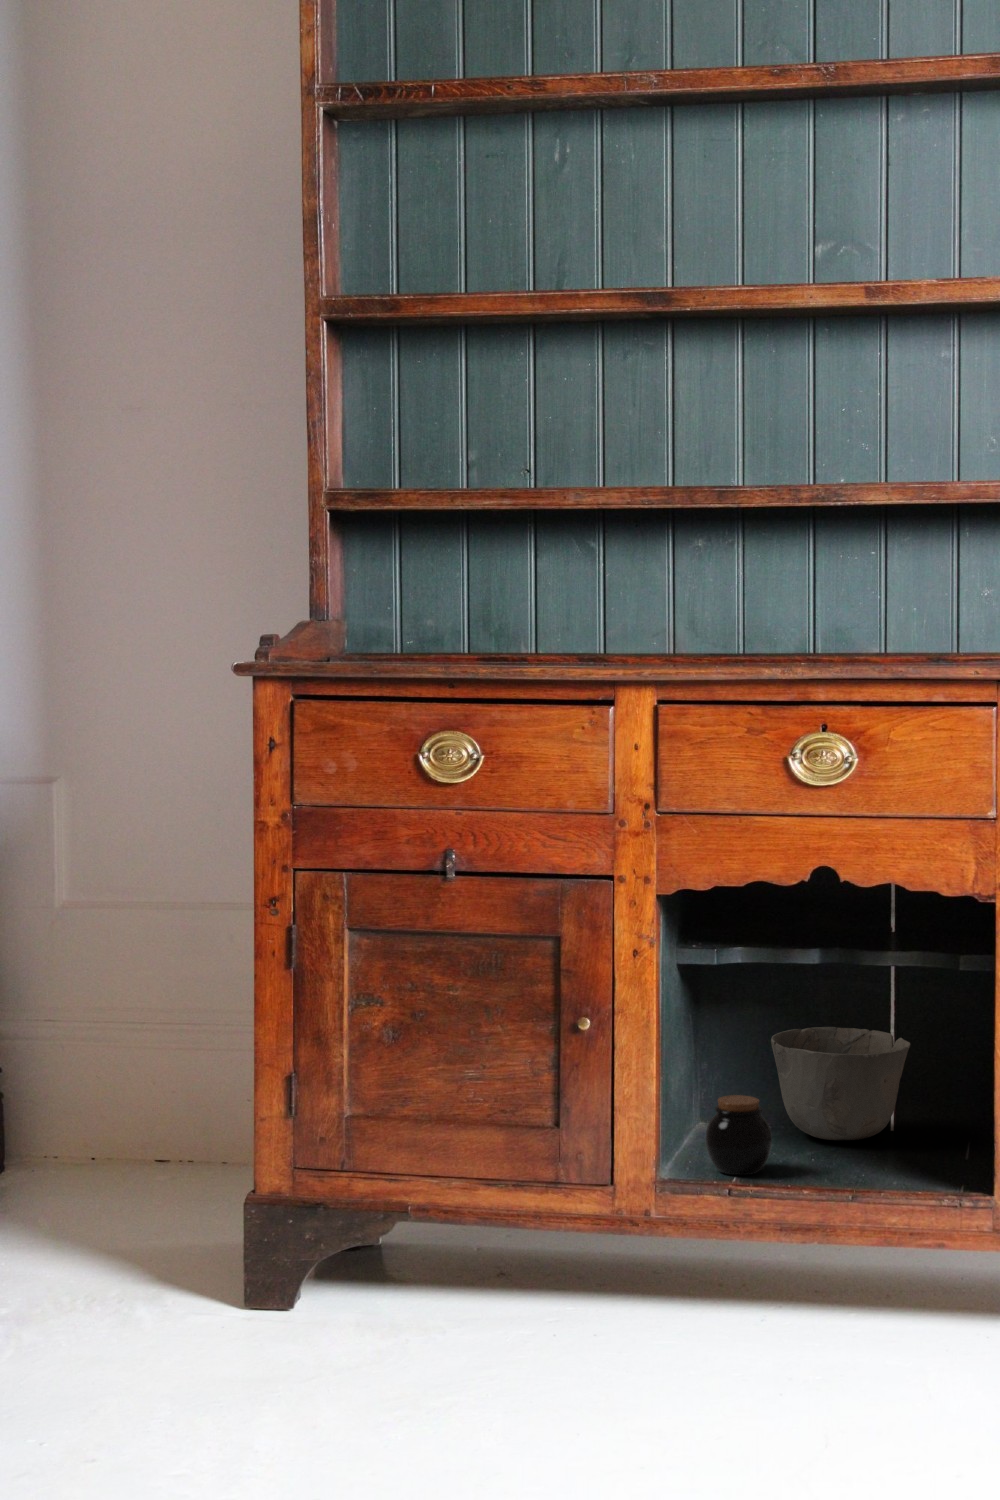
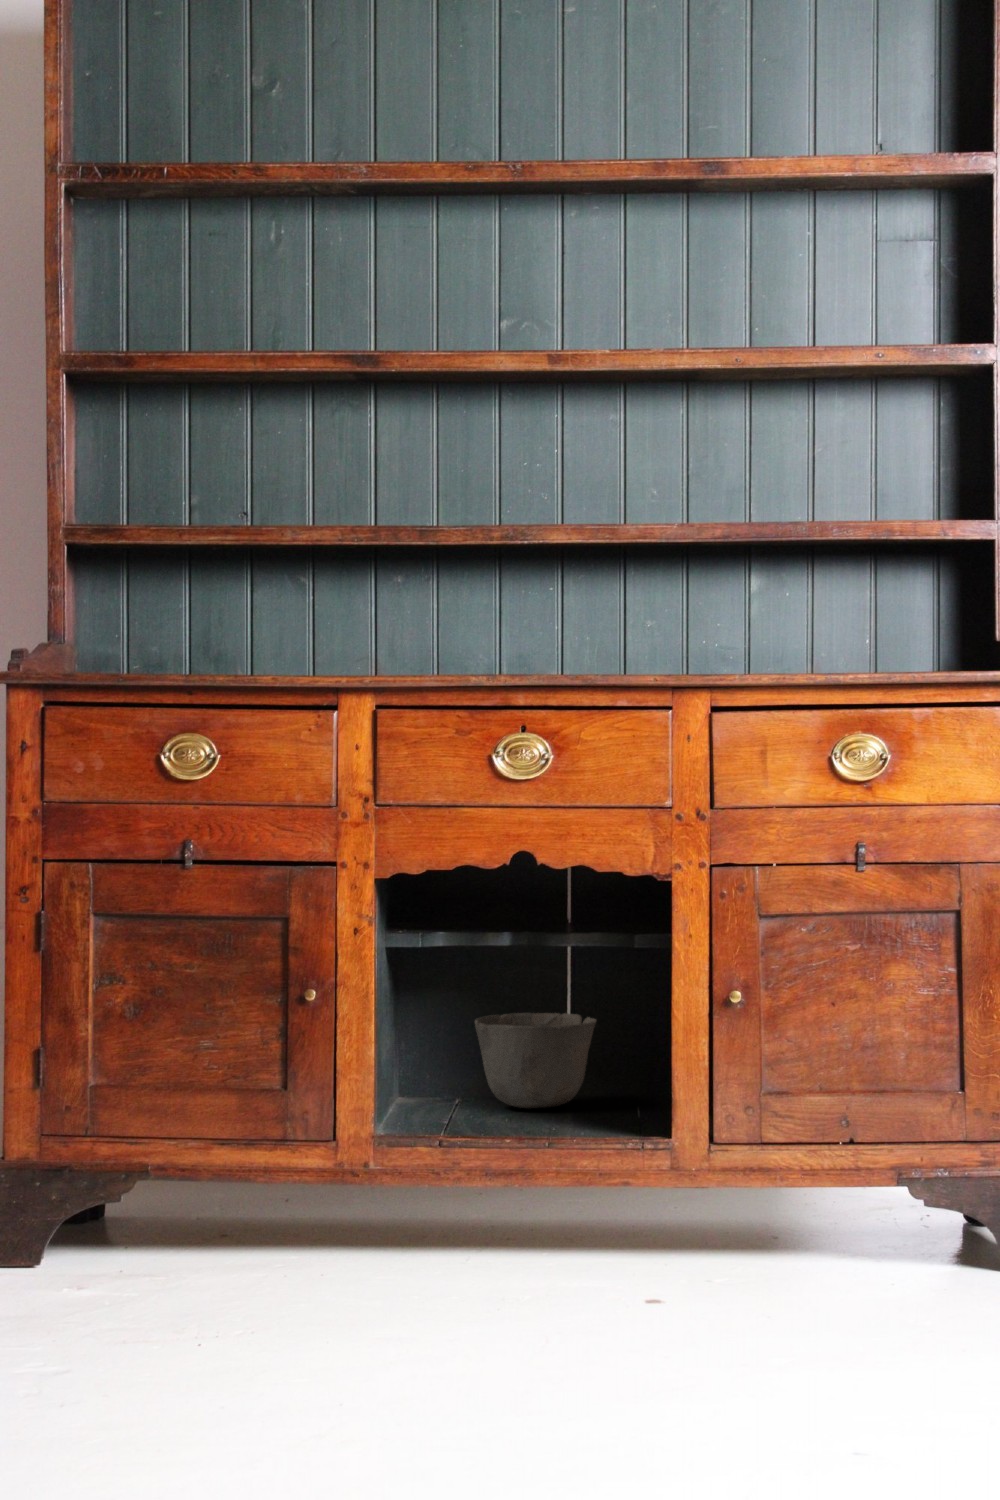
jar: present [705,1095,772,1175] -> none [420,1062,478,1130]

